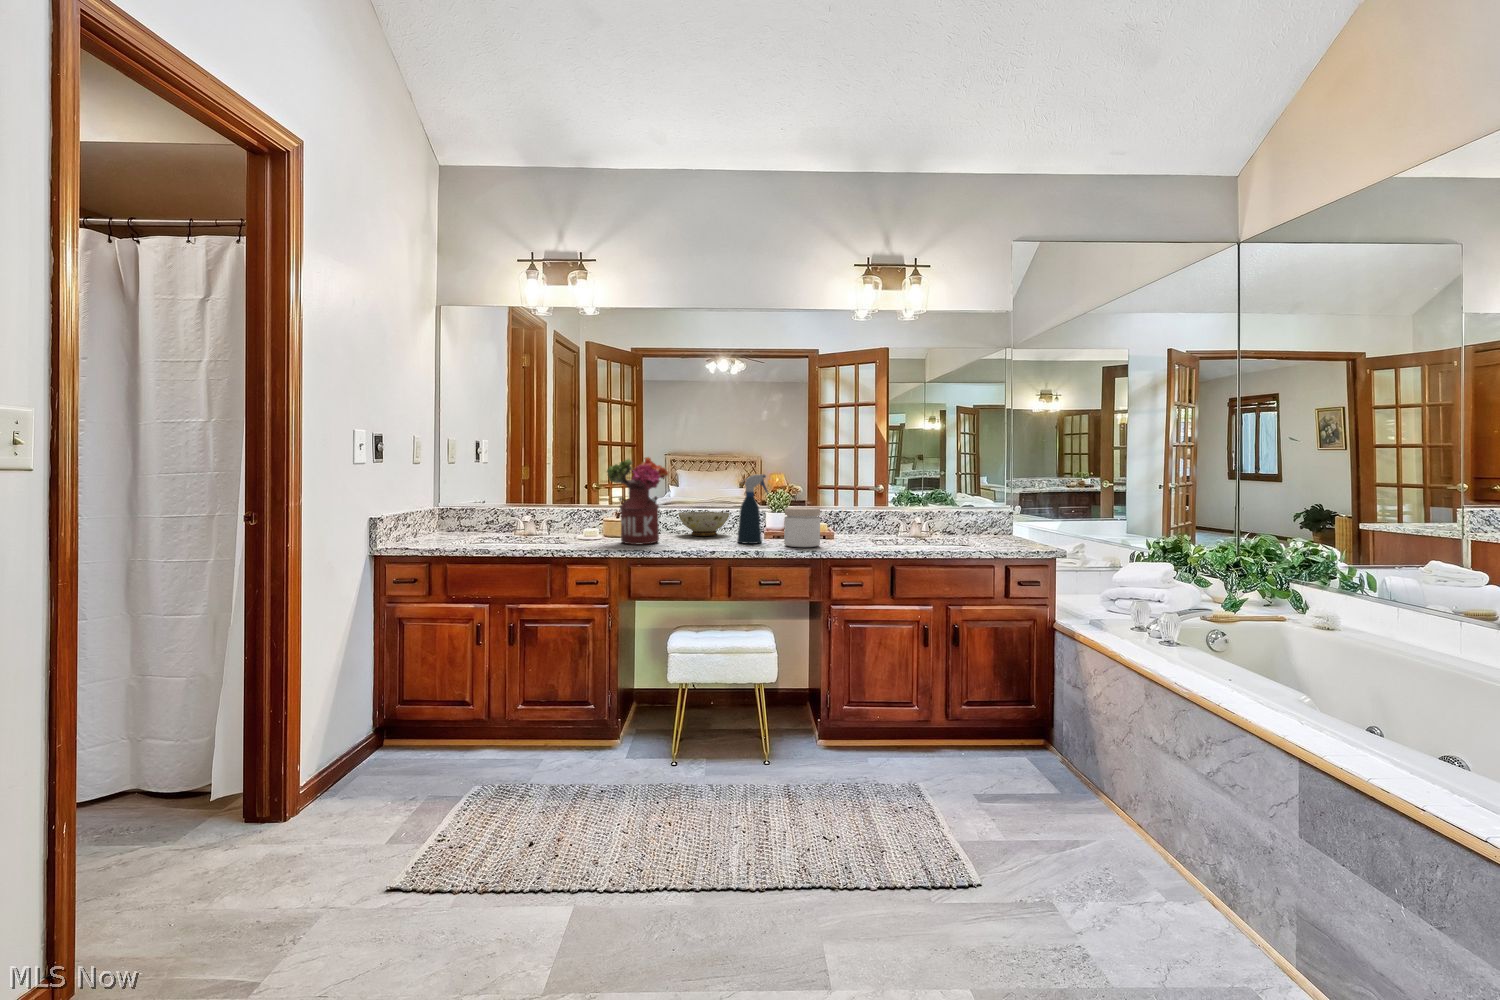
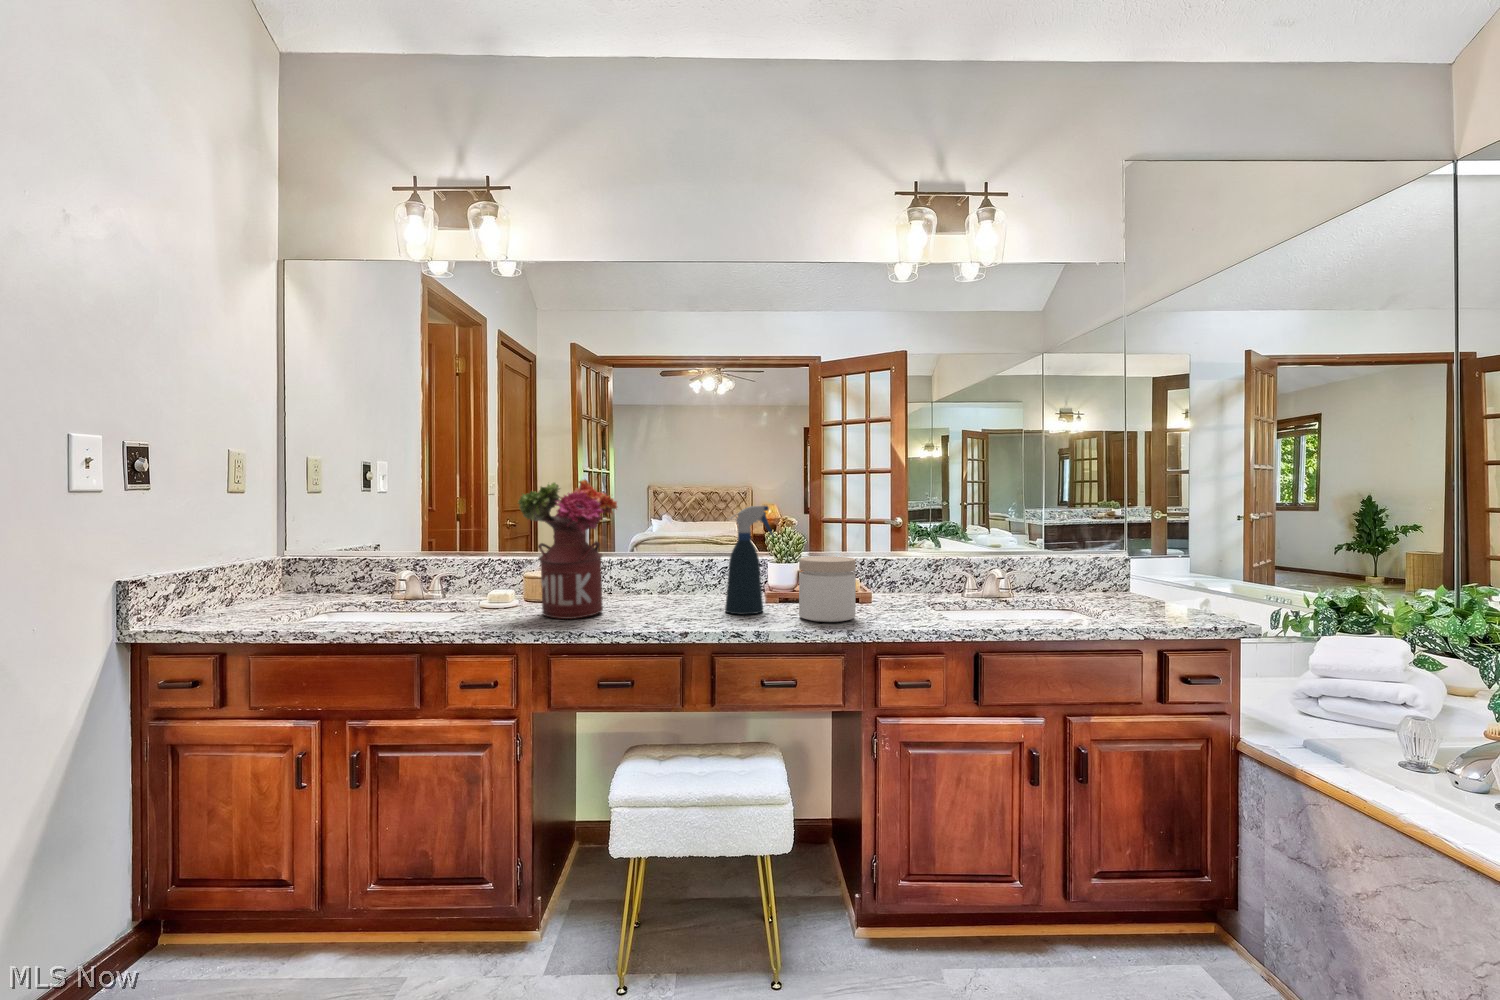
ceramic bowl: present [679,512,729,536] -> none [637,560,714,598]

